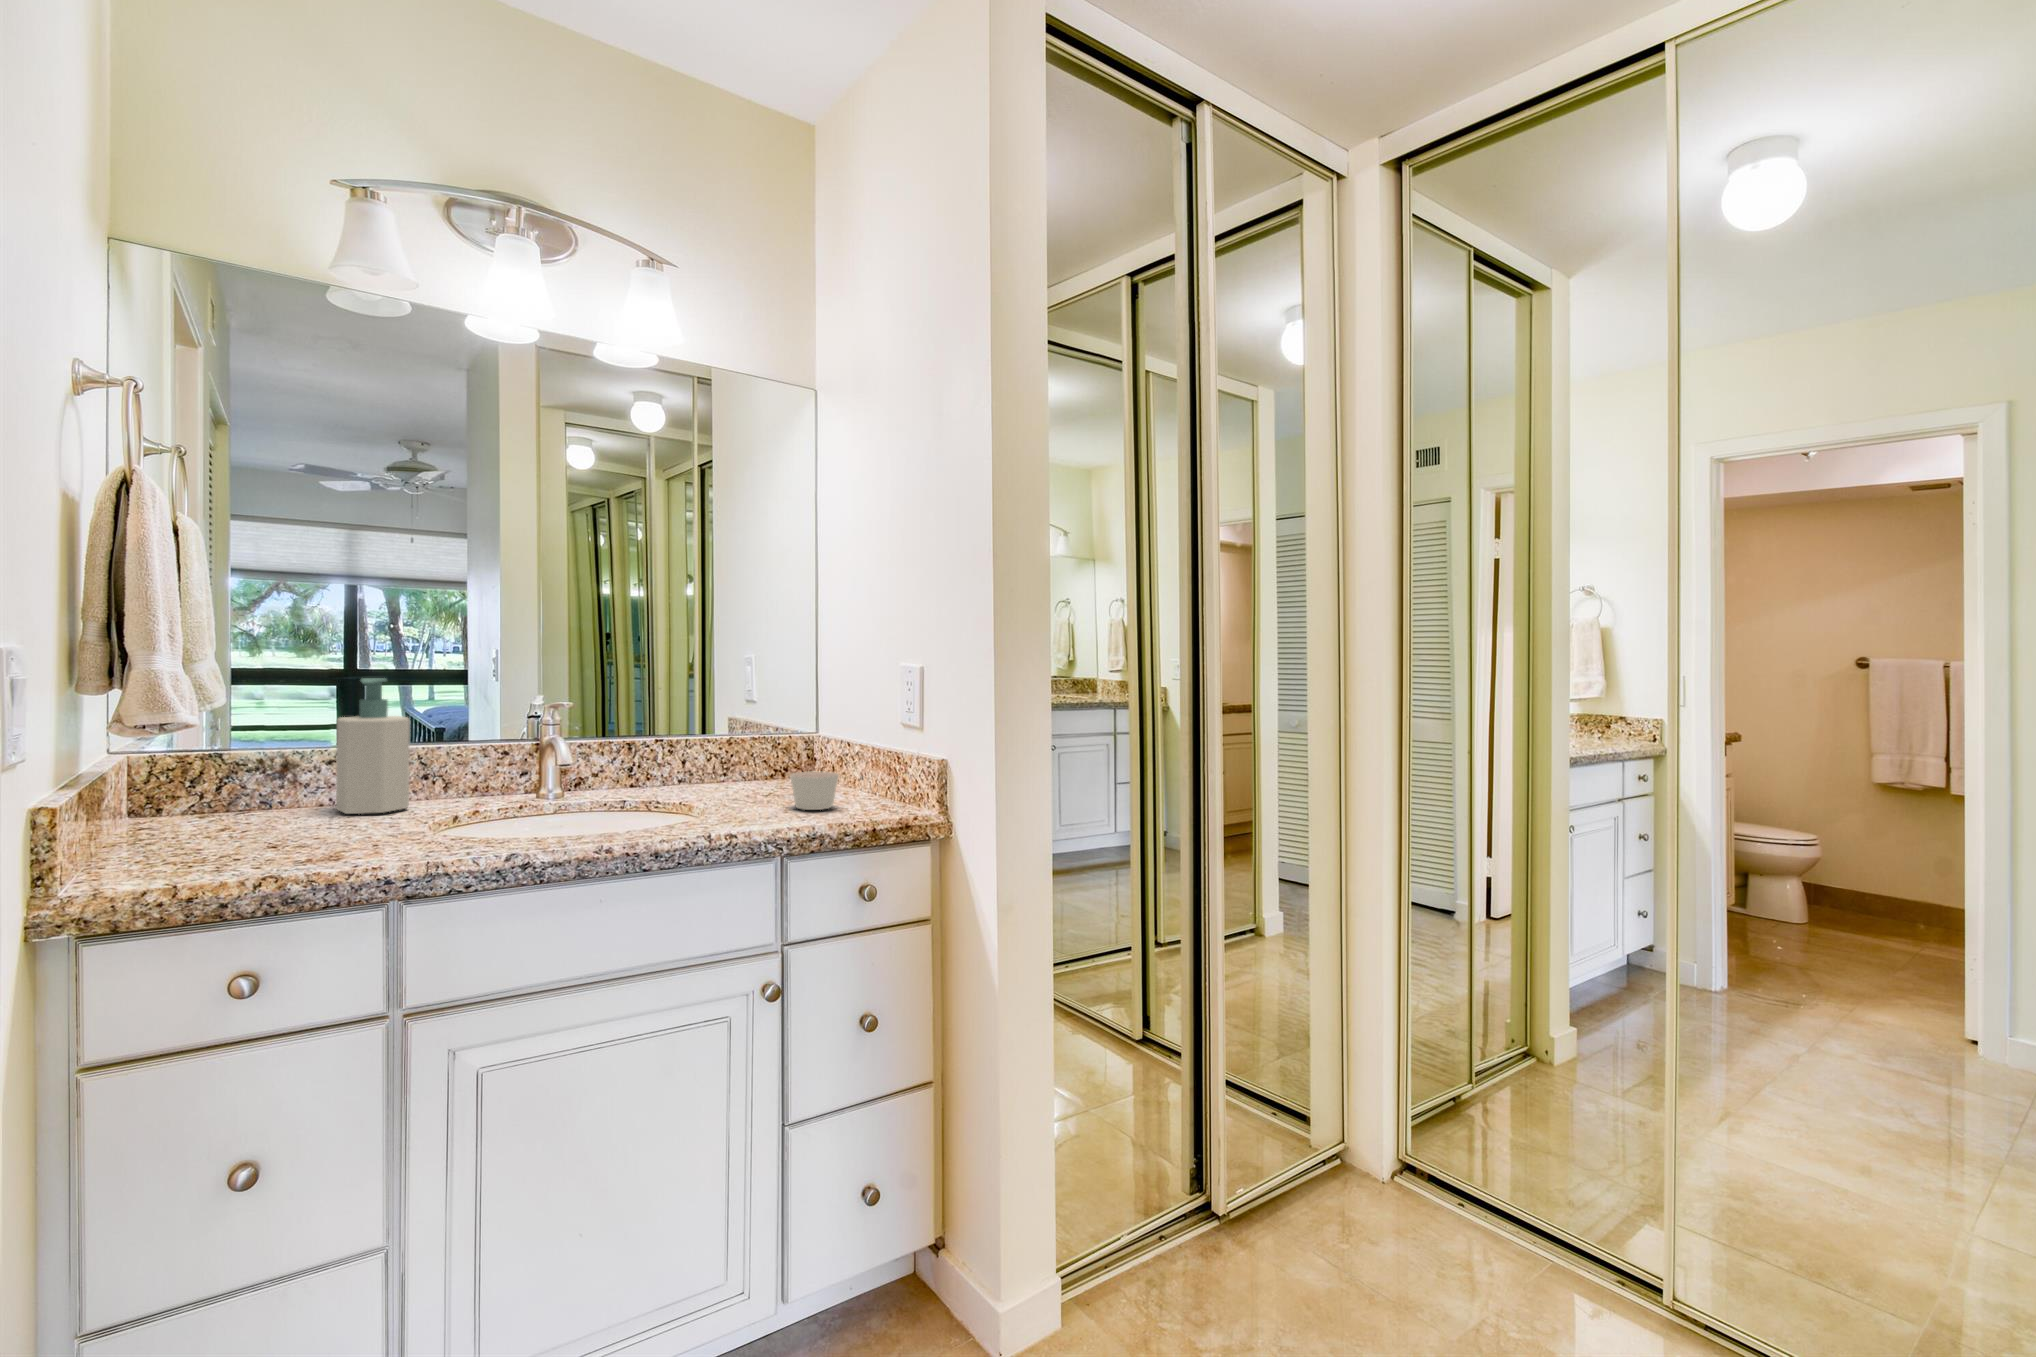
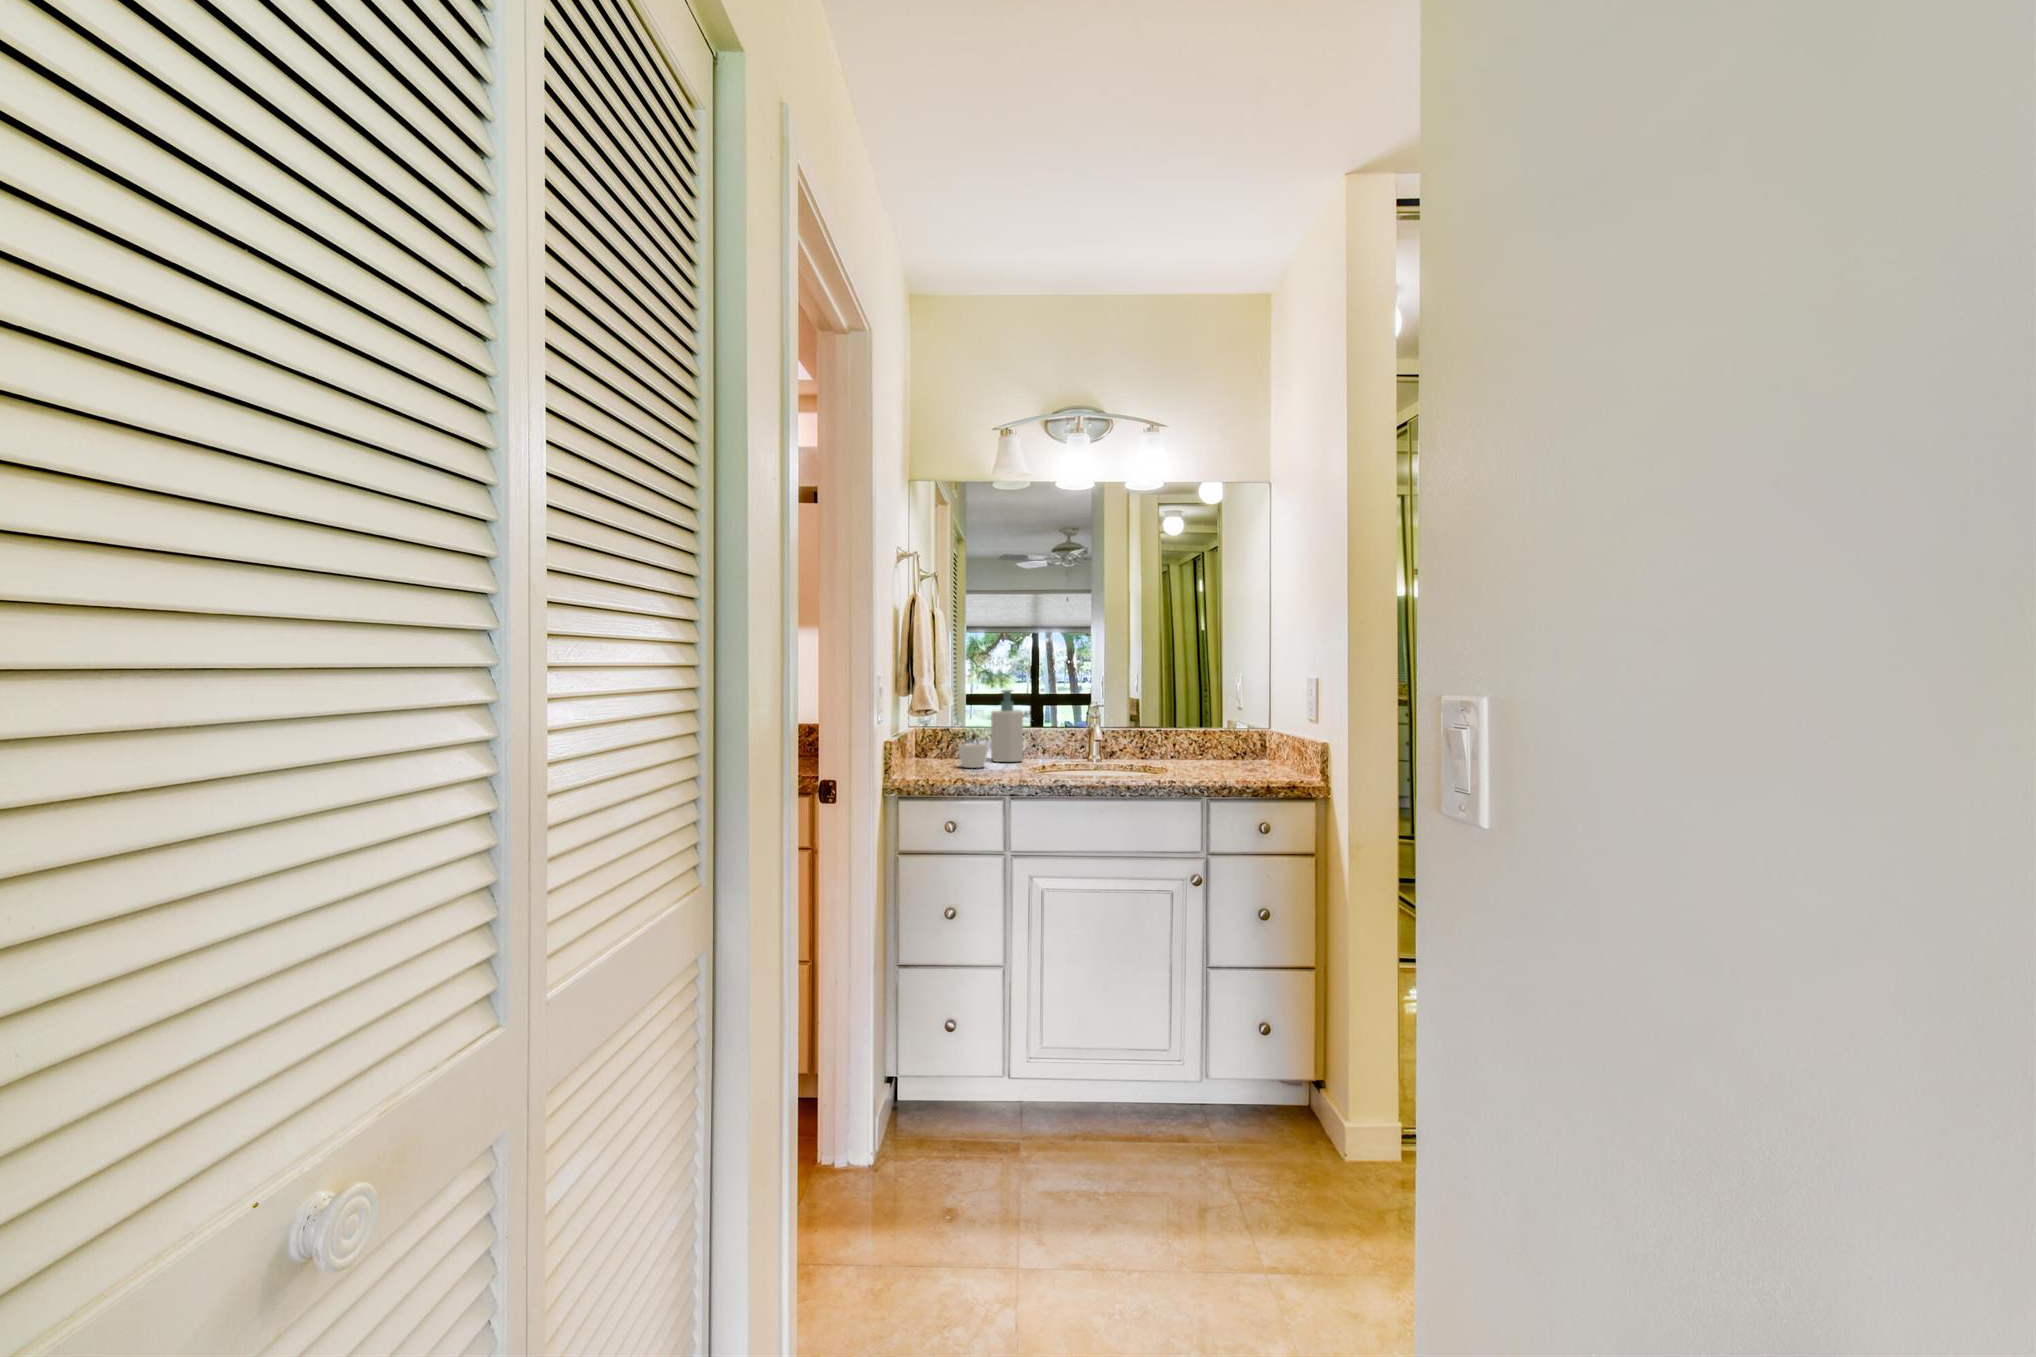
candle: present [790,772,839,810] -> present [958,744,988,768]

